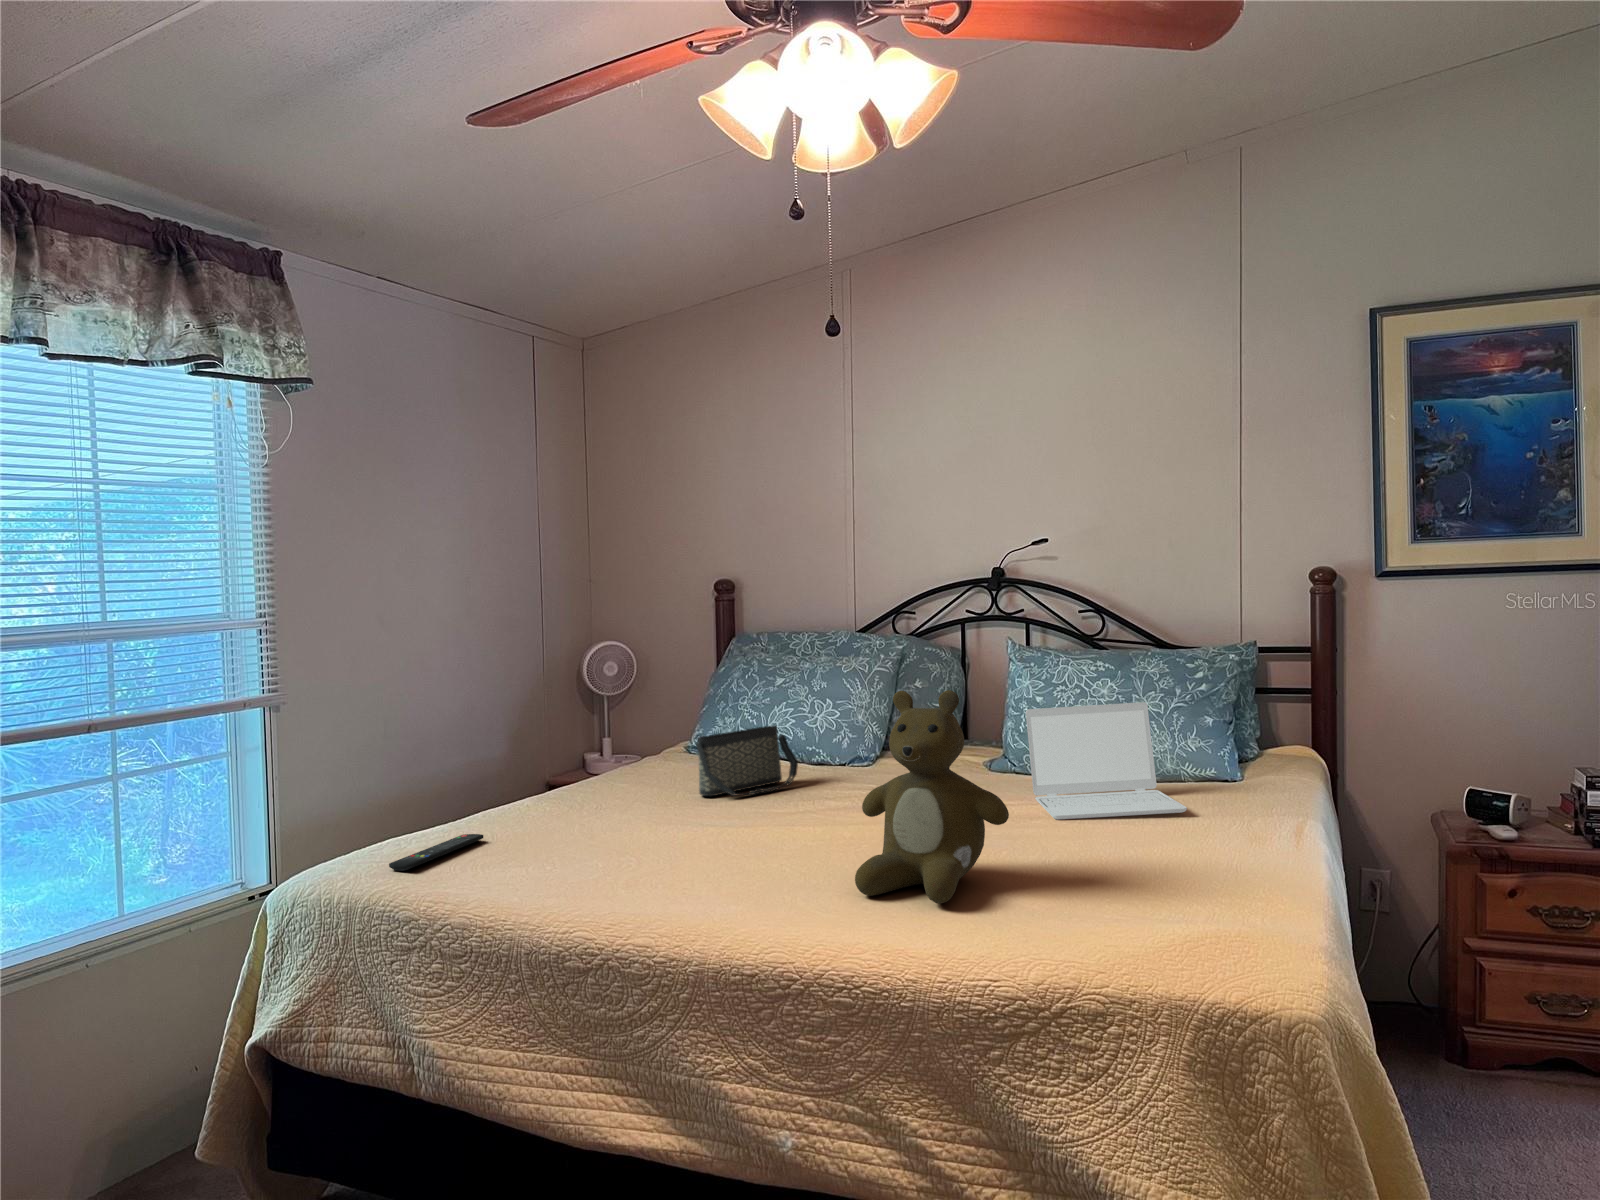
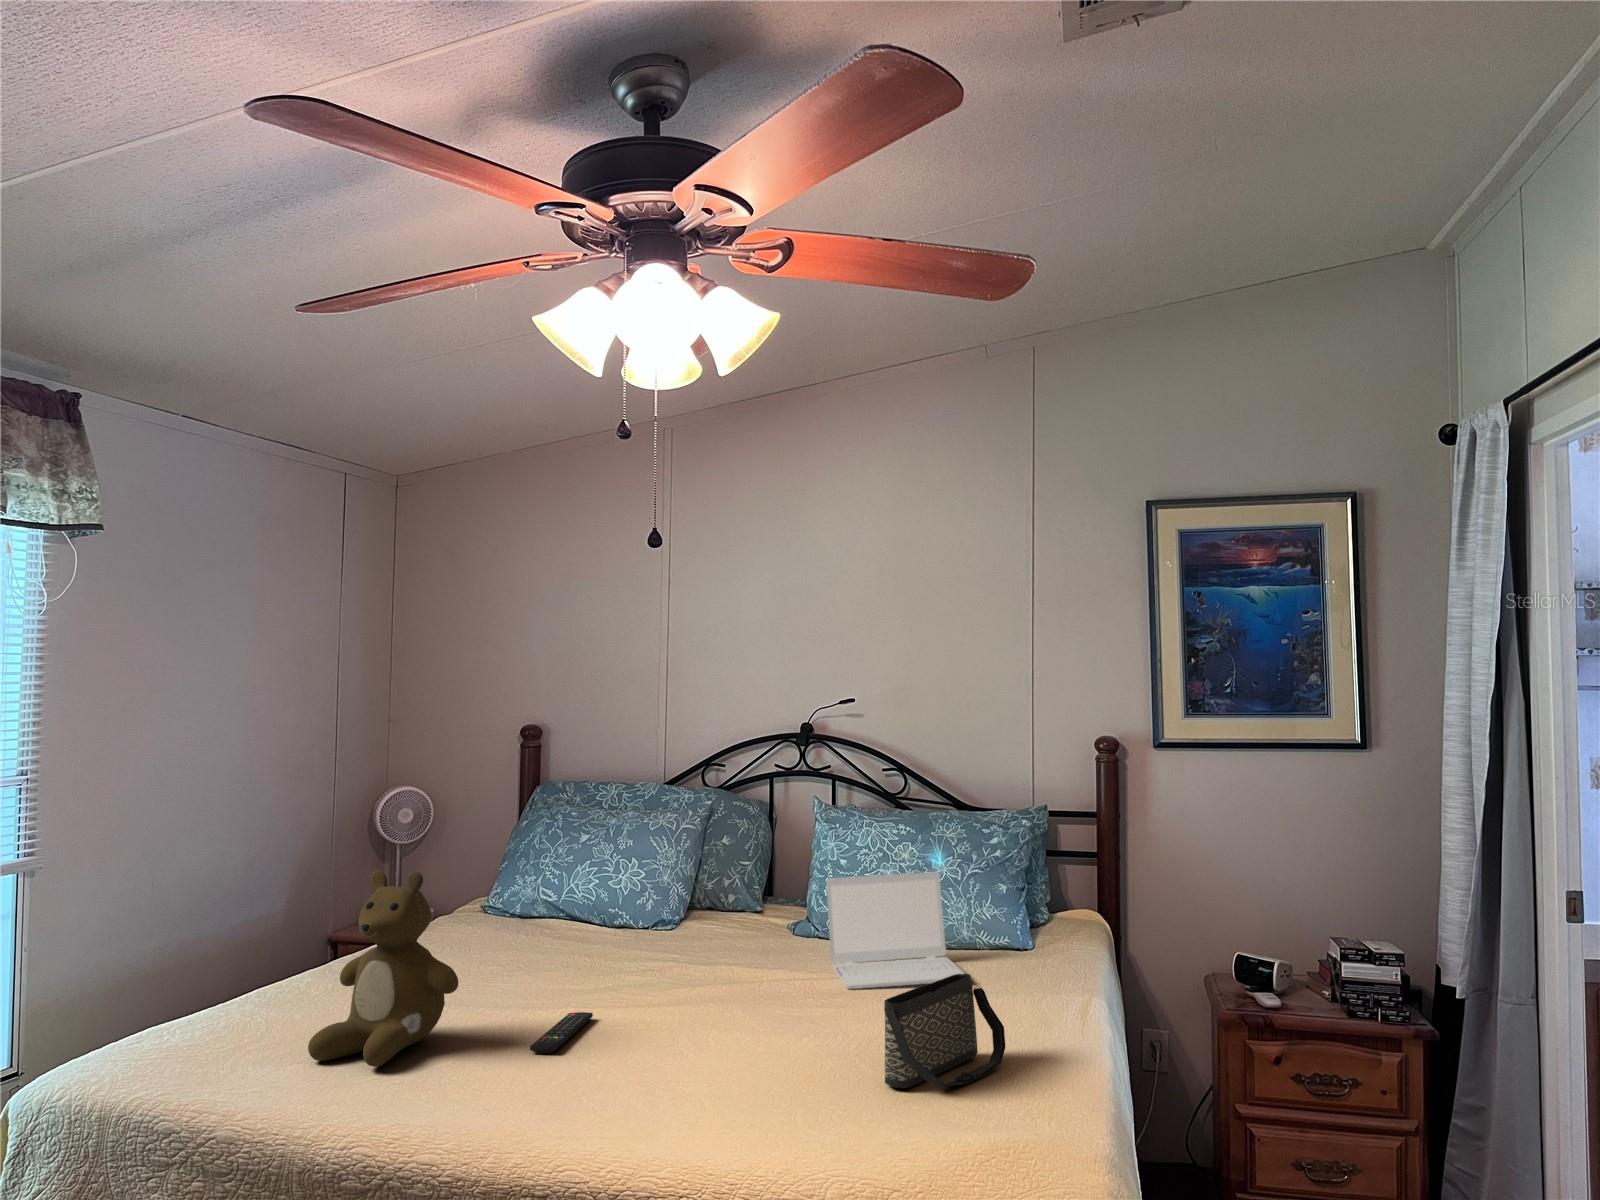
teddy bear: present [855,690,1009,903] -> present [308,870,458,1067]
handbag: present [696,726,798,796] -> present [884,973,1006,1088]
remote control: present [389,834,483,871] -> present [530,1012,593,1053]

